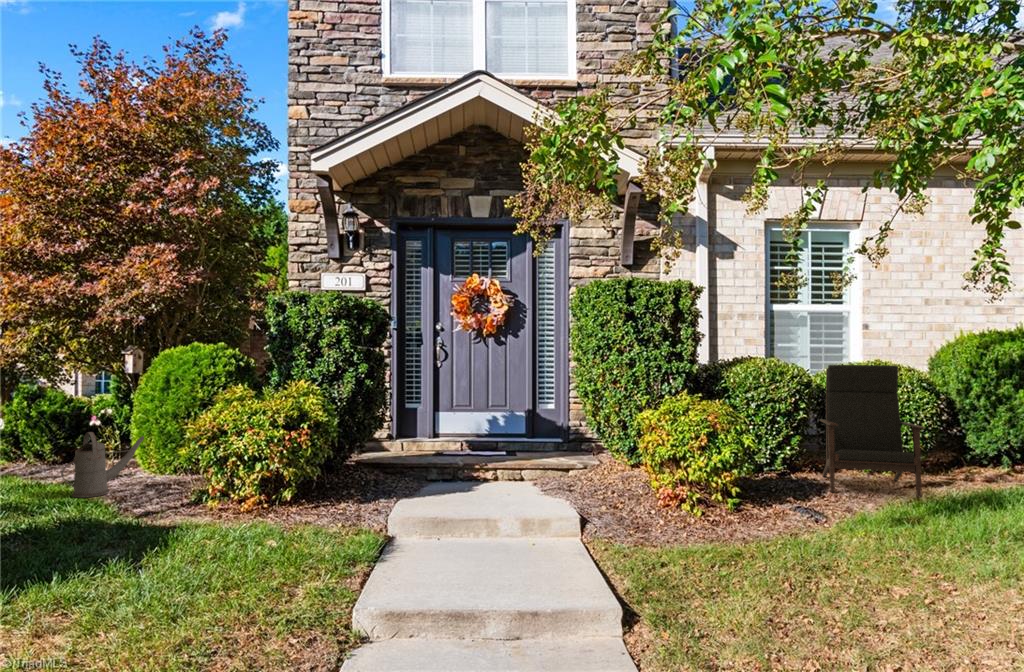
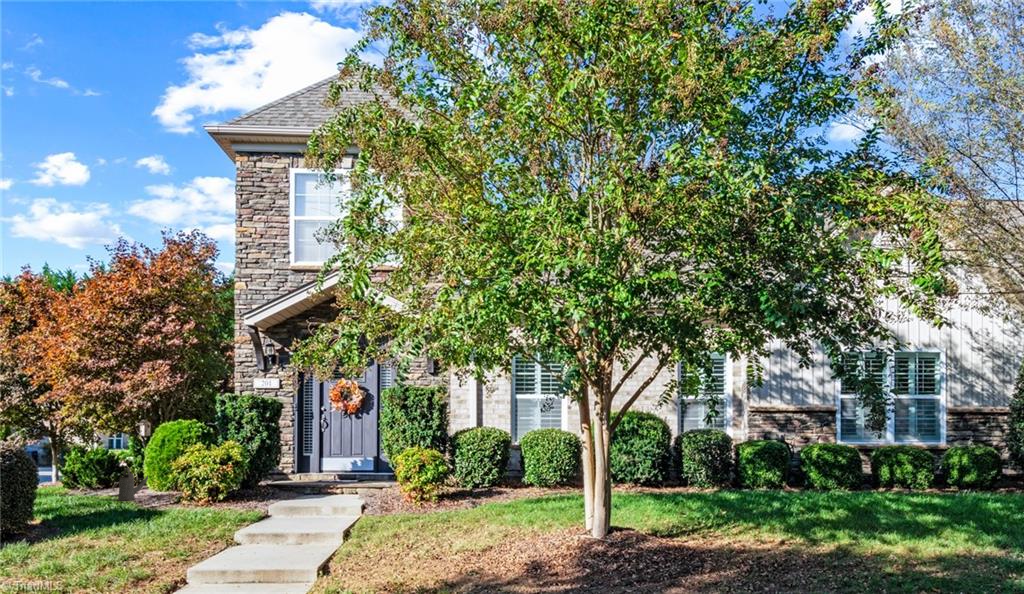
lounge chair: present [820,365,926,497] -> none [500,431,552,500]

